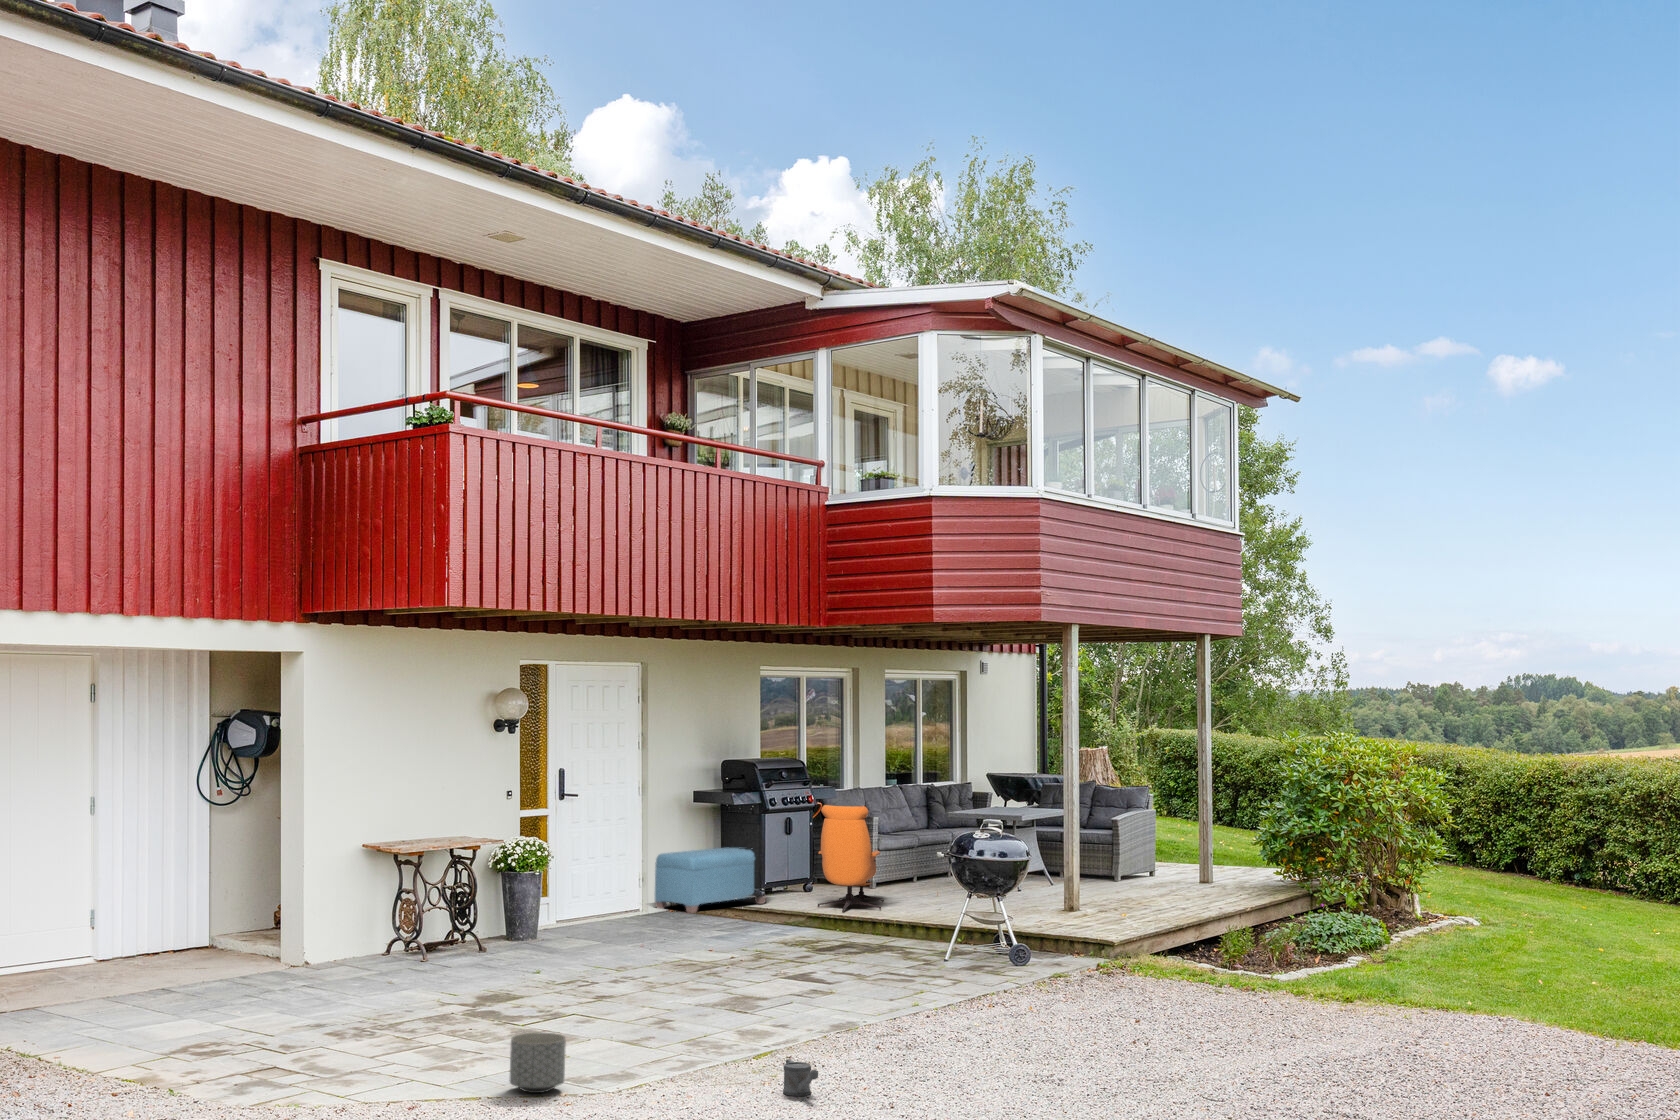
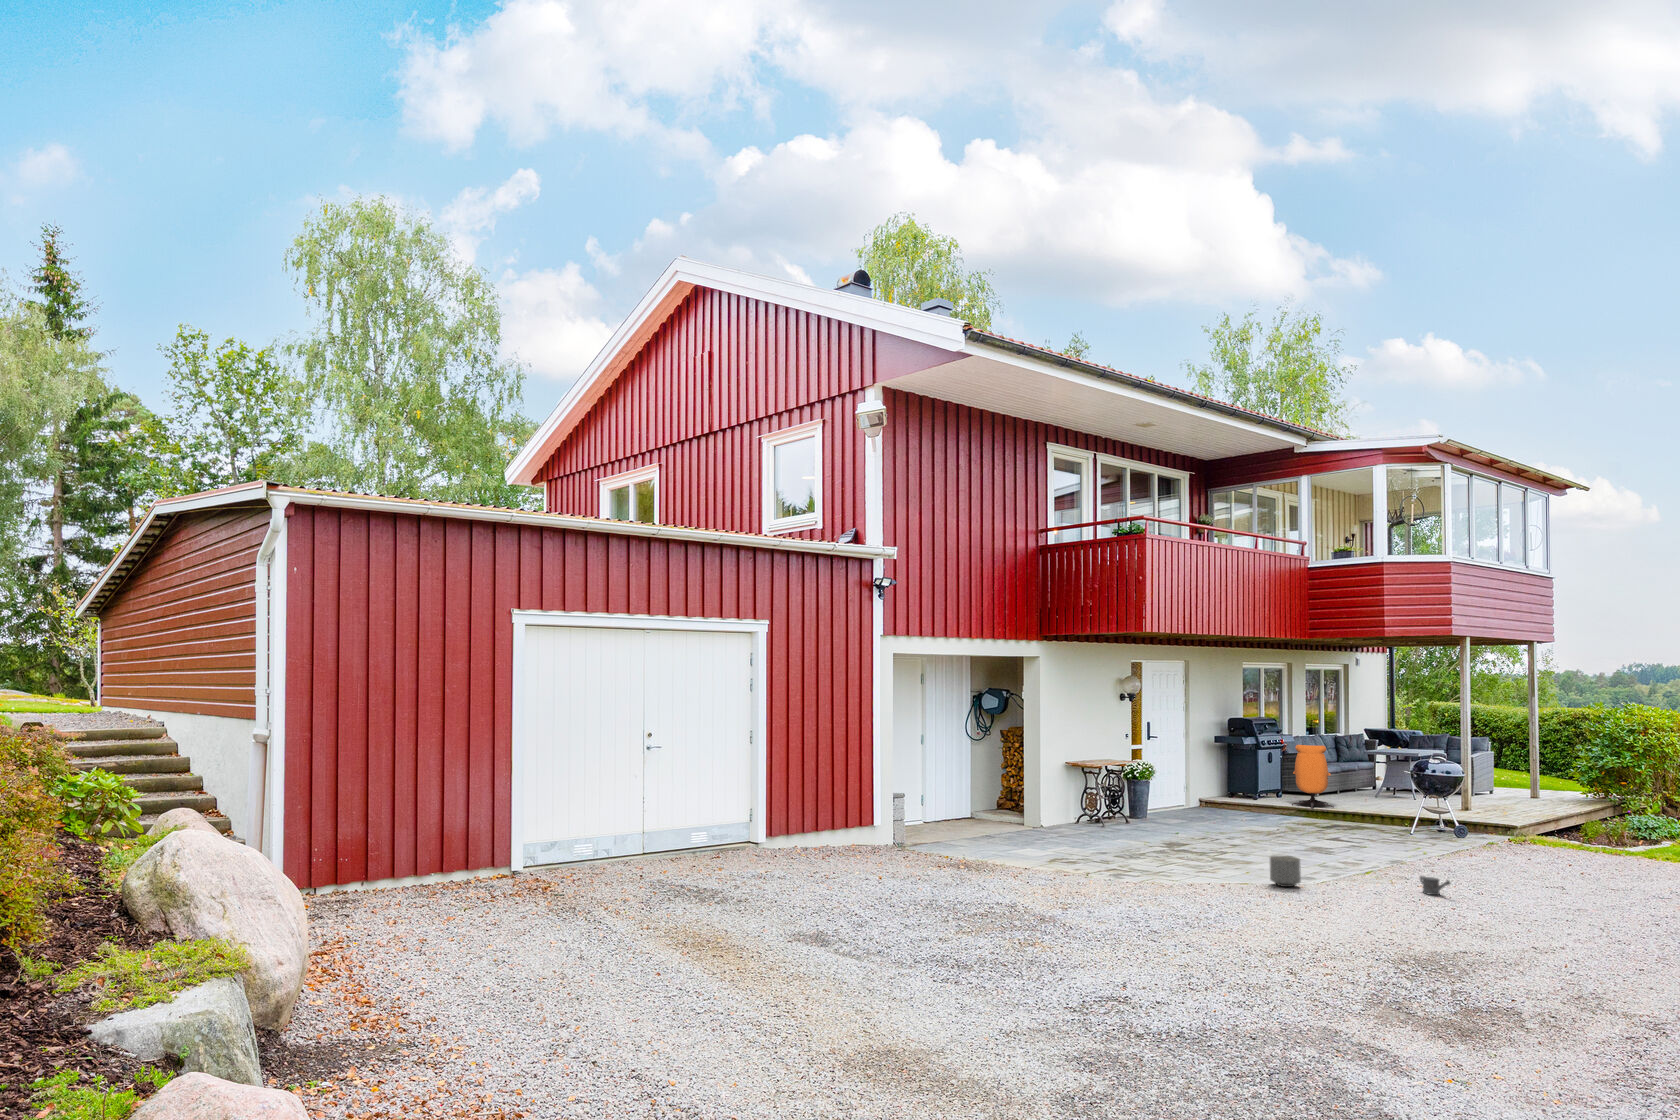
bench: present [655,848,766,913] -> none [1195,769,1259,807]

